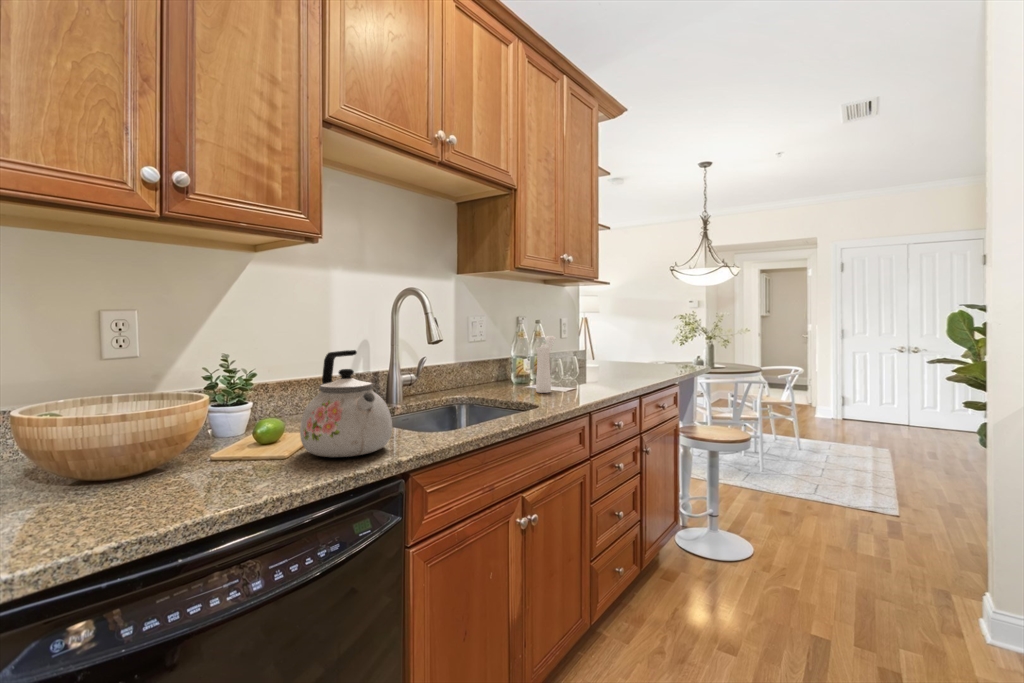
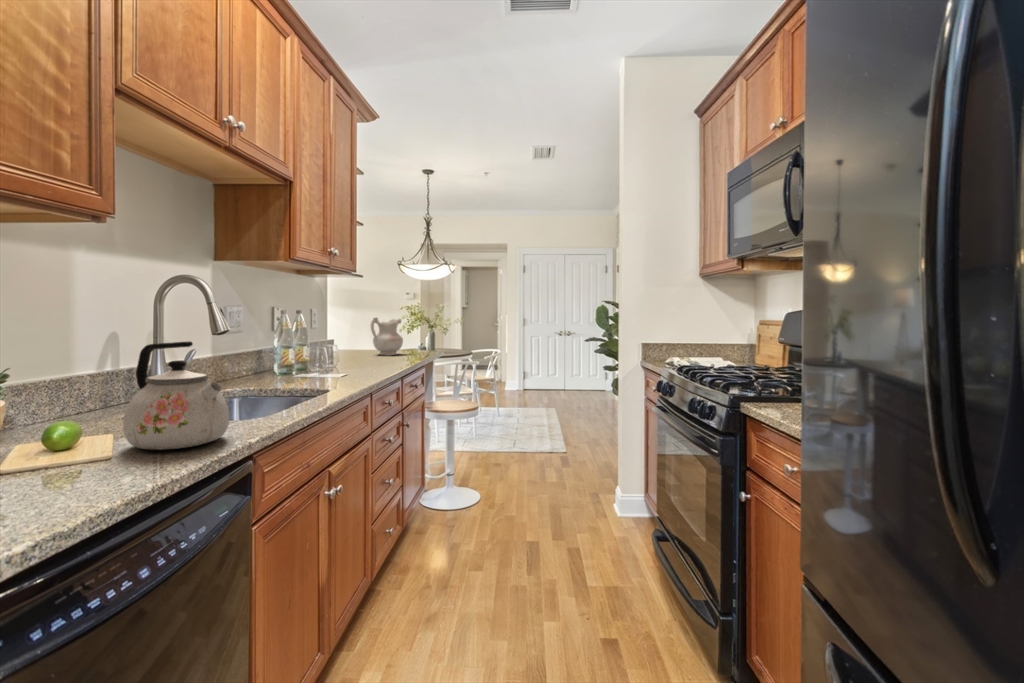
ceramic pitcher: none [623,327,659,369] -> present [370,318,403,355]
pepper mill: present [536,336,555,393] -> none [310,326,326,380]

